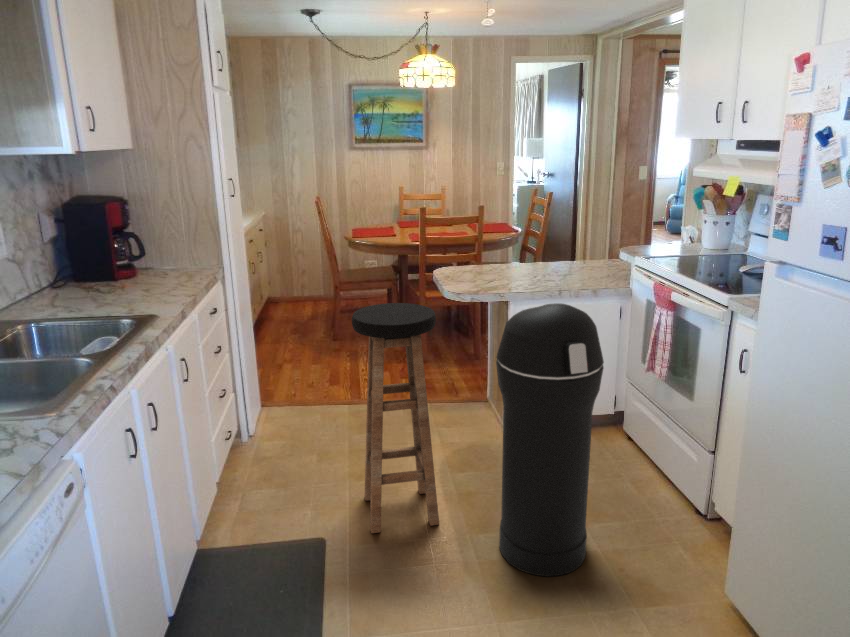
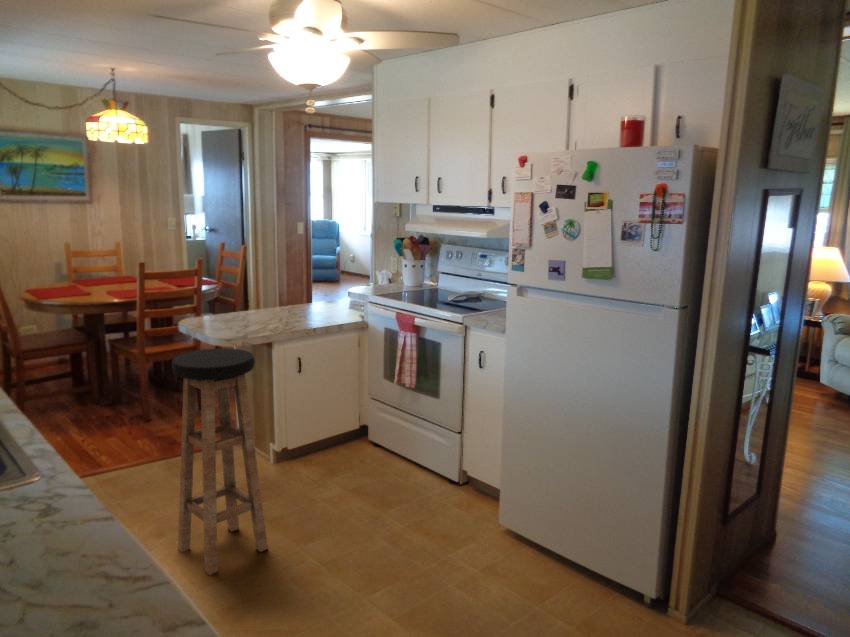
trash can: present [496,303,604,577] -> none [320,330,405,559]

